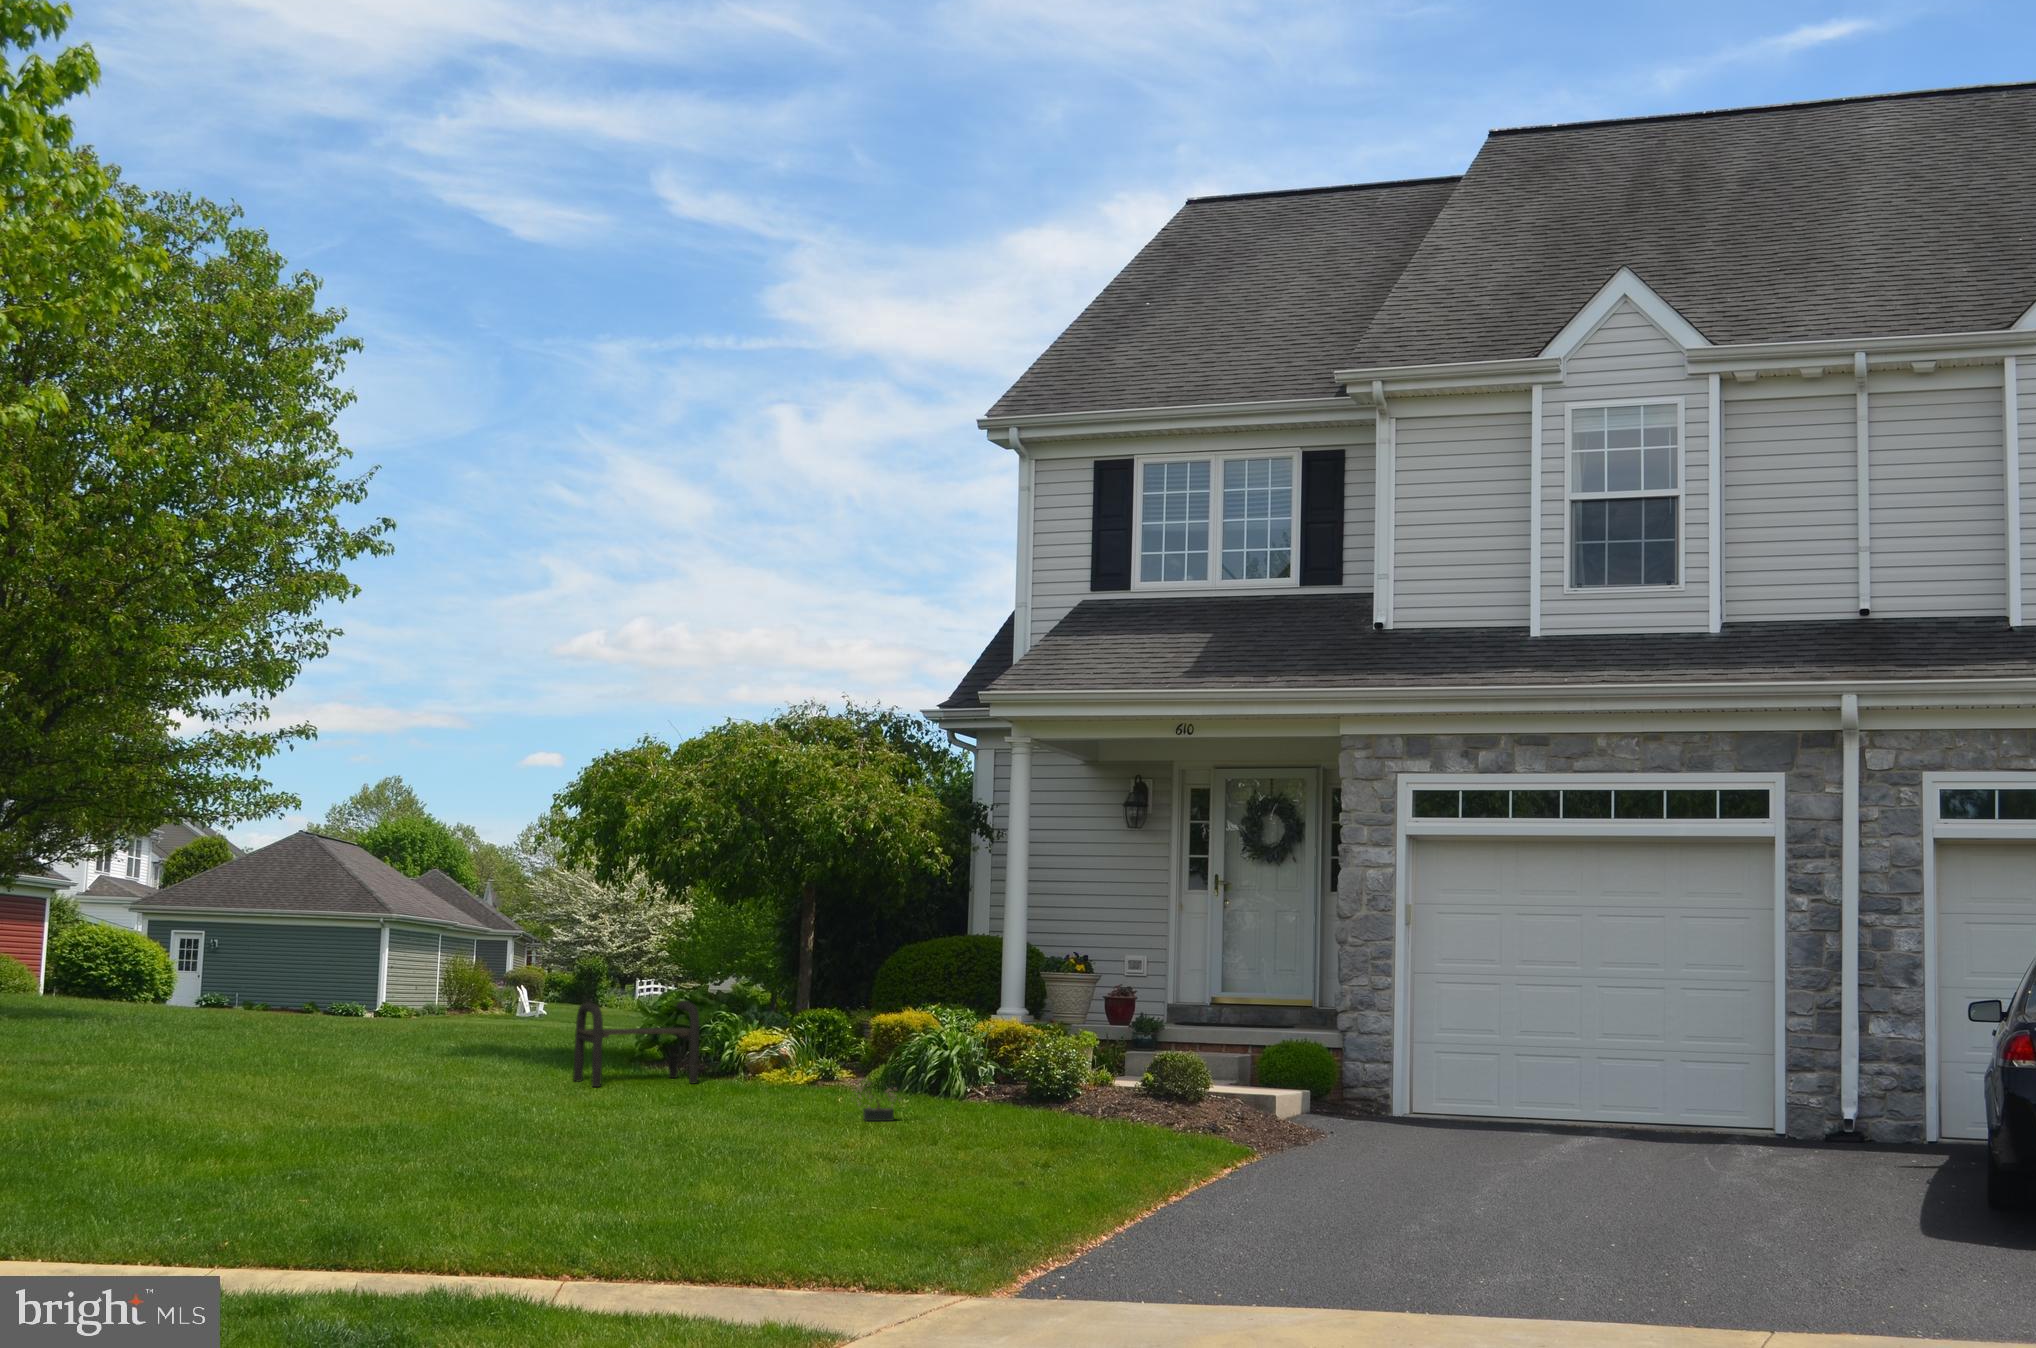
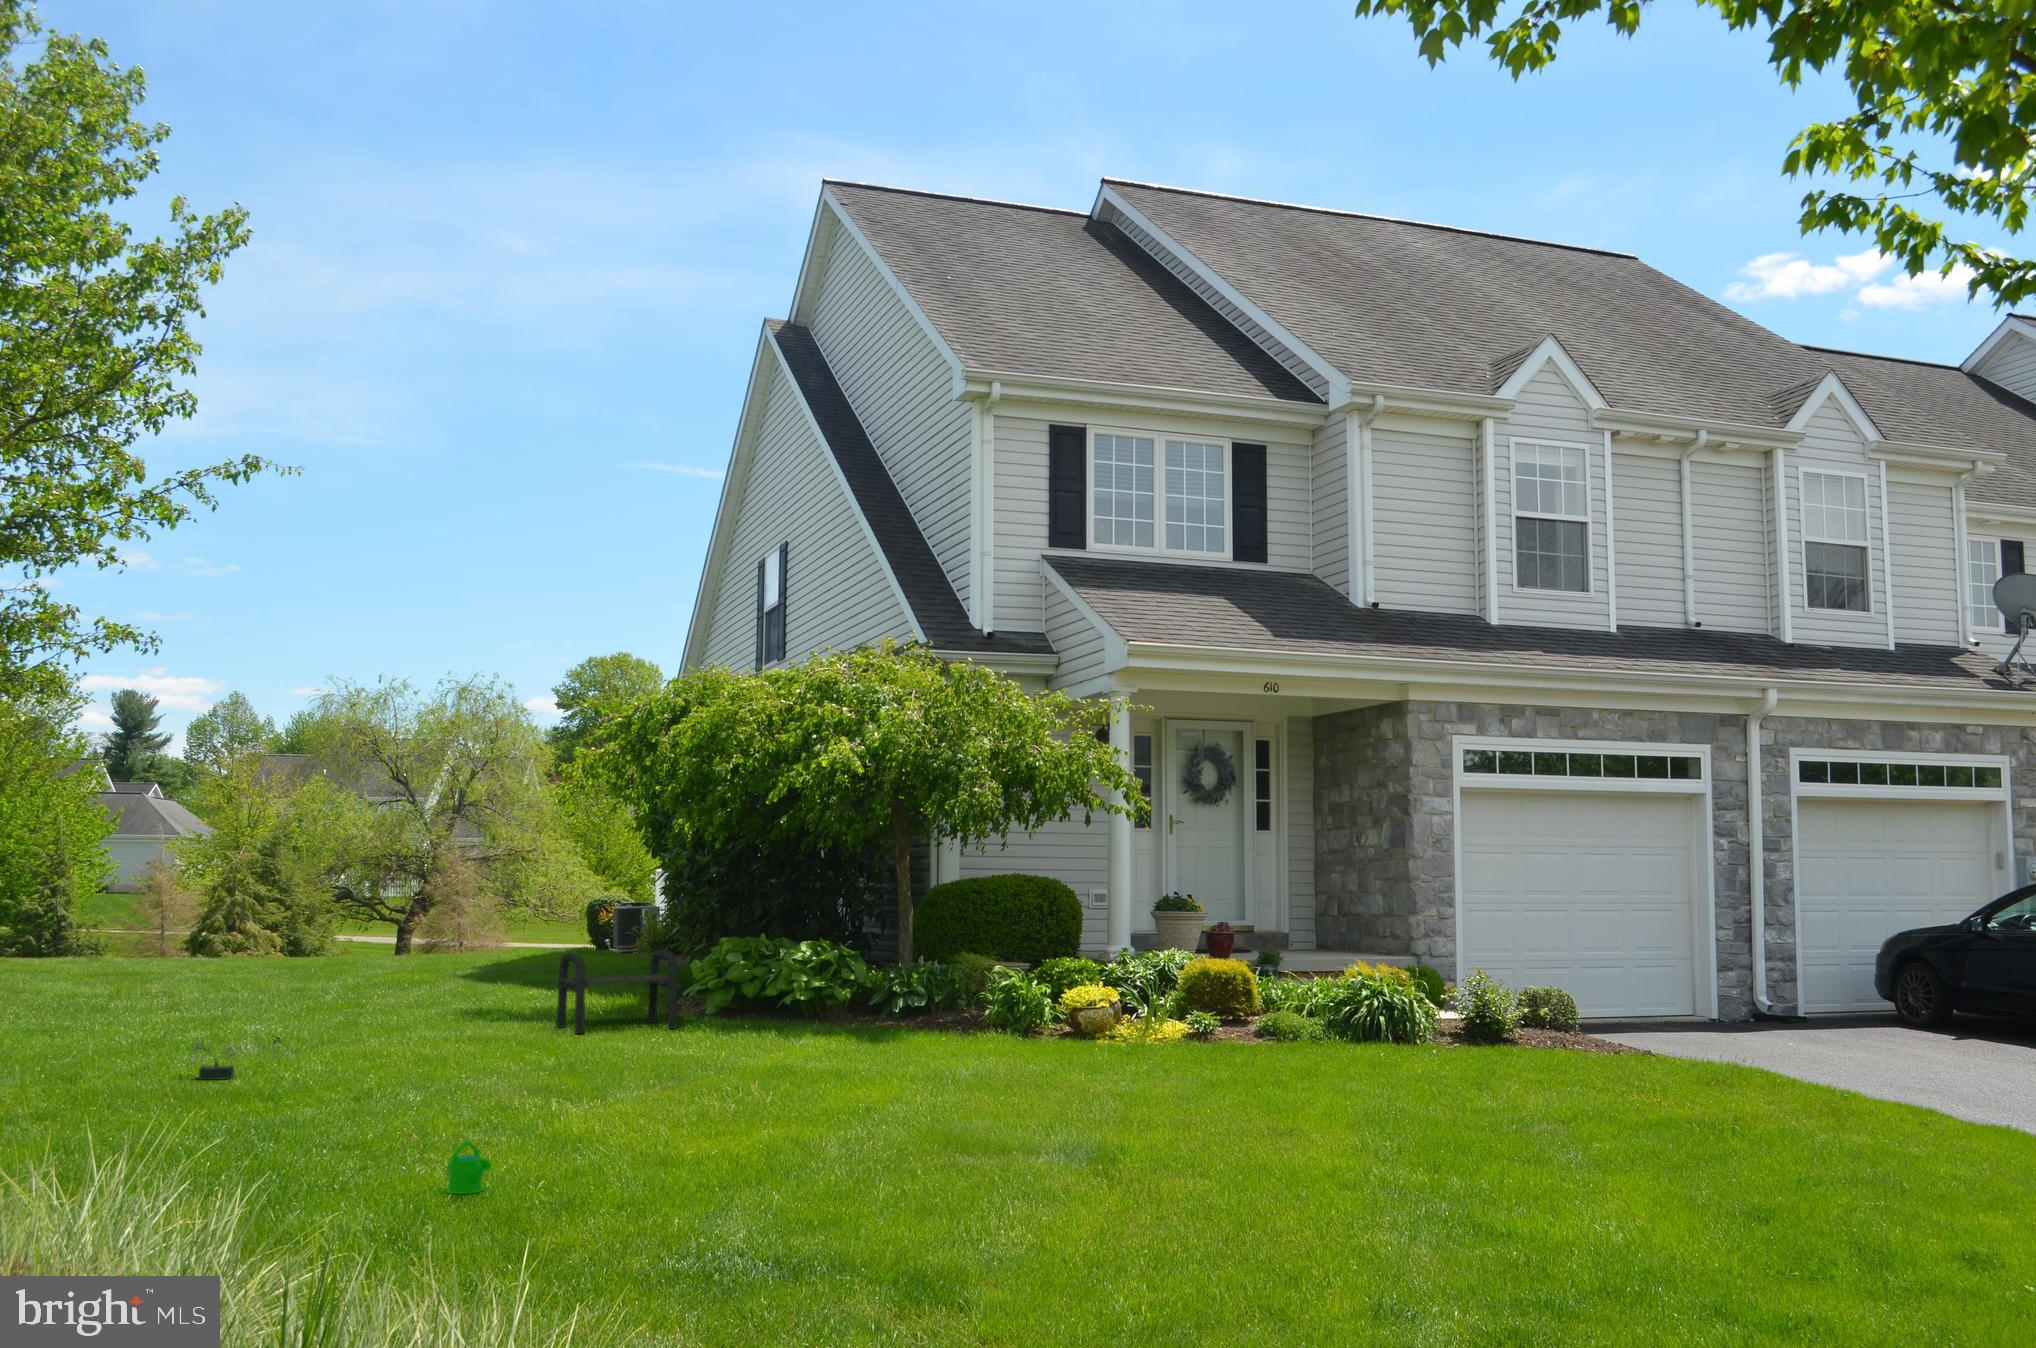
decorative plant: present [852,1079,900,1121] -> present [190,1036,240,1080]
watering can: none [448,1165,496,1220] -> present [446,1141,492,1194]

